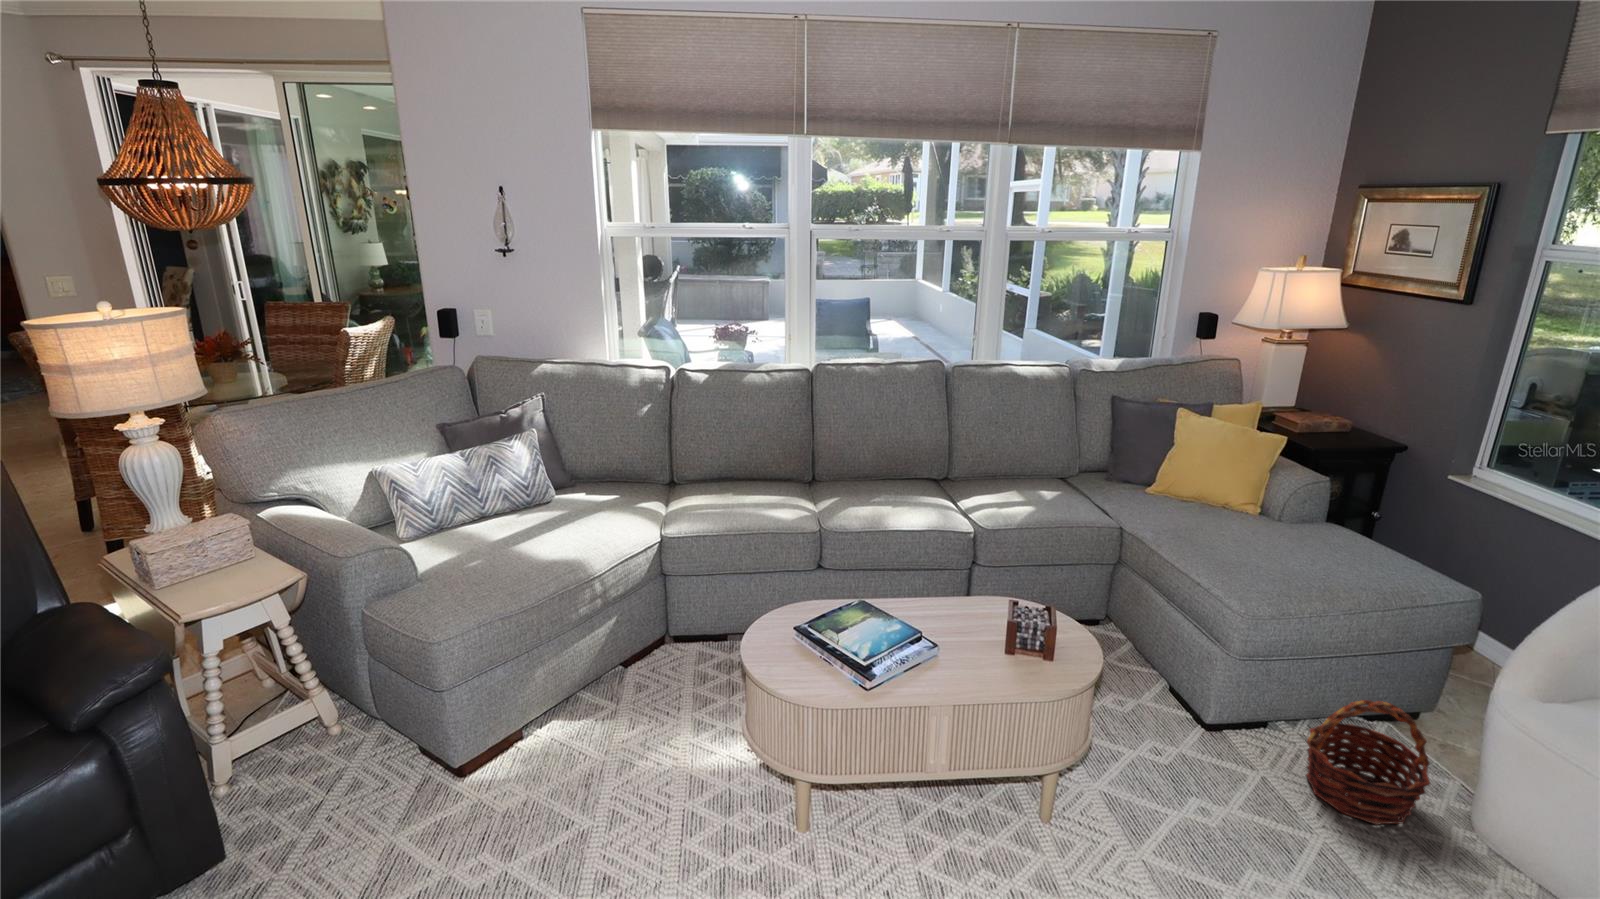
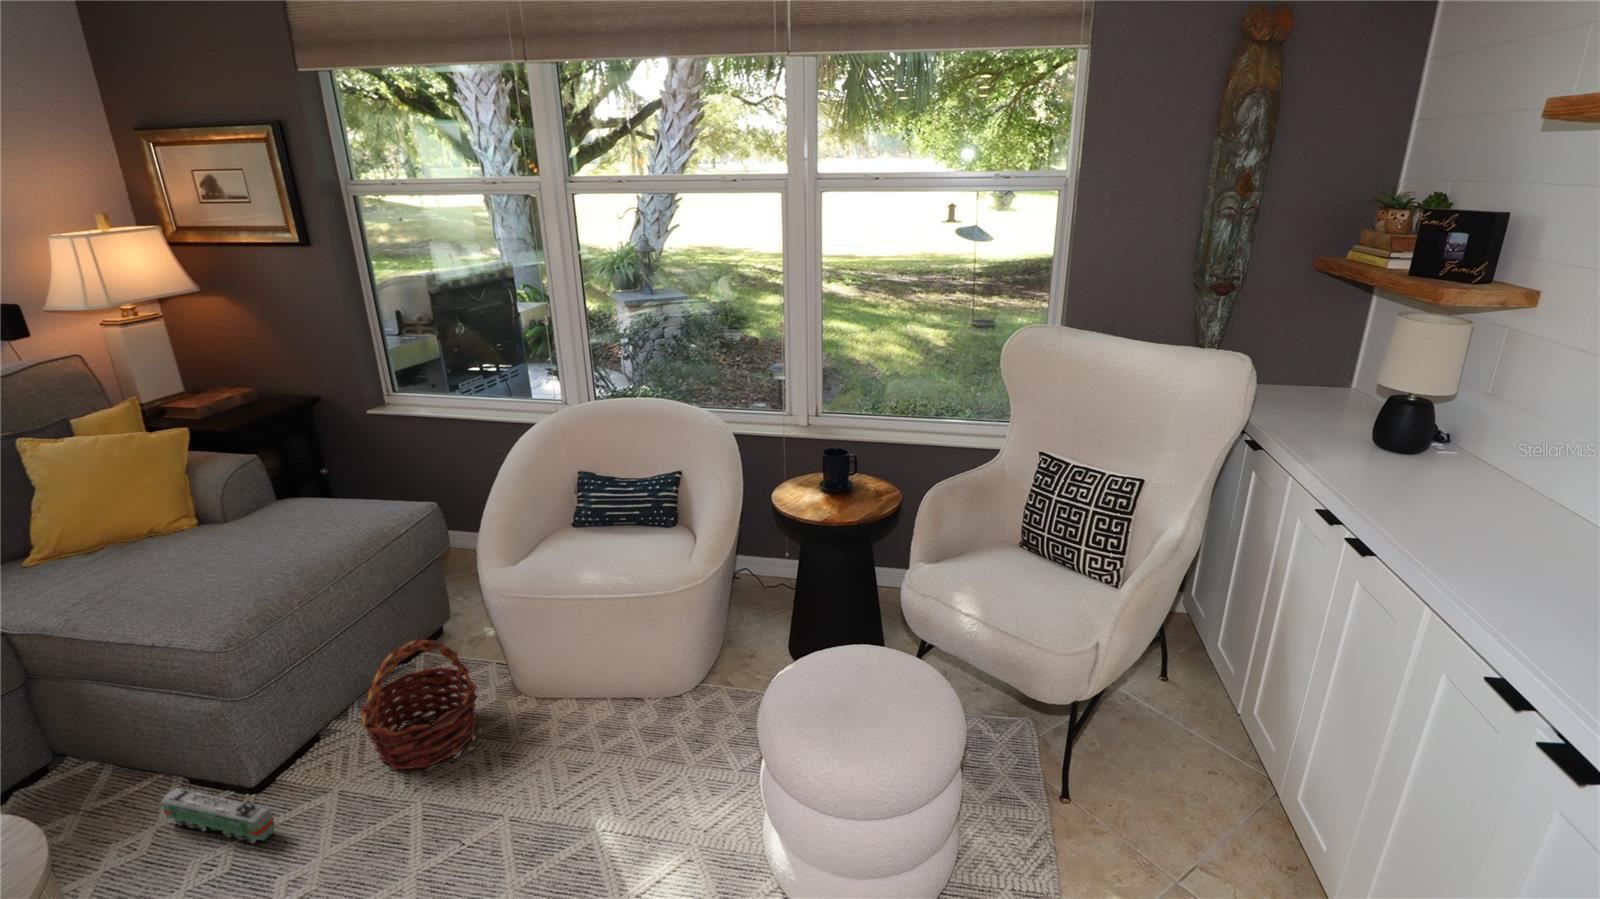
toy train: none [1148,689,1212,766] -> present [161,788,276,843]

